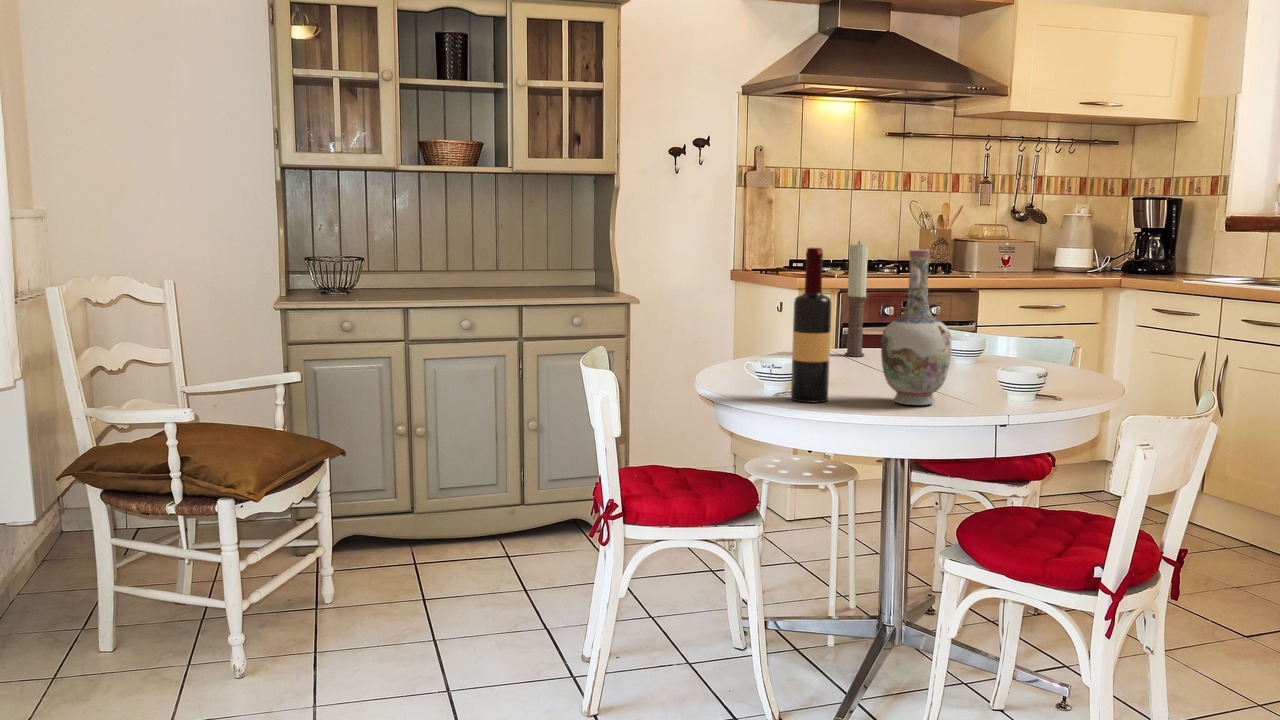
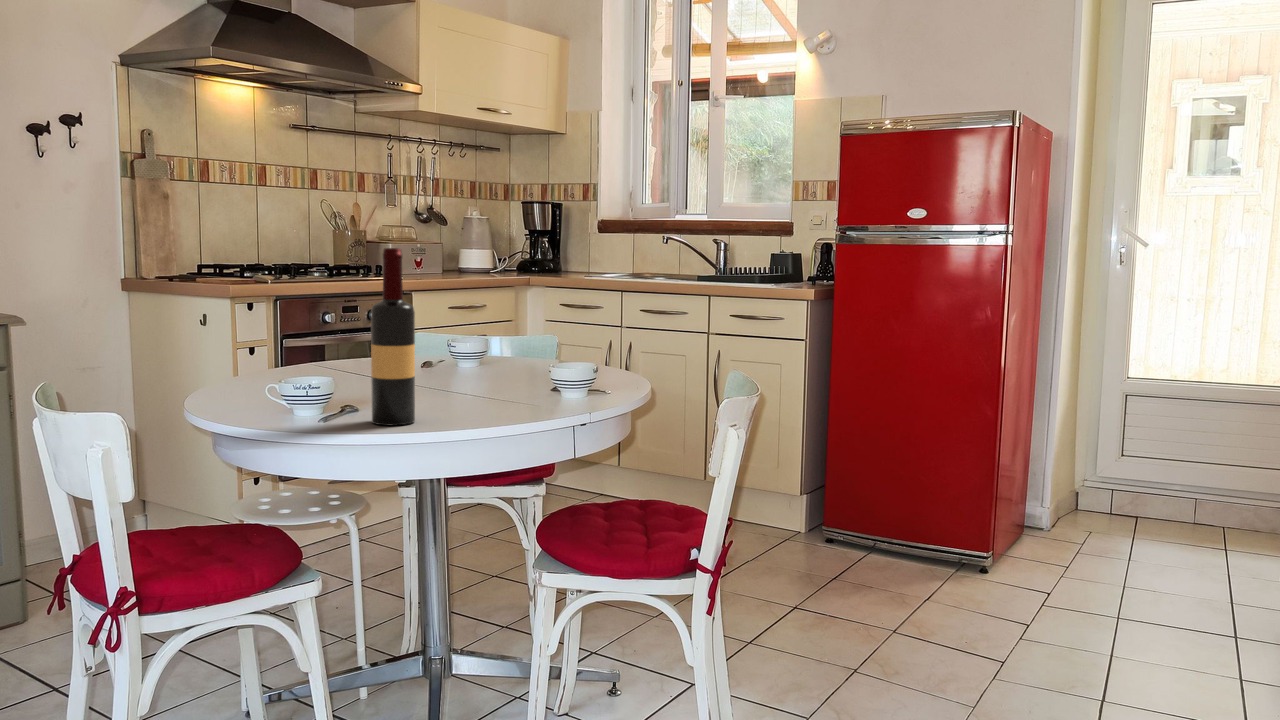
candle: present [845,241,868,356] -> none [345,242,368,370]
vase: present [881,249,951,405] -> none [464,249,537,416]

